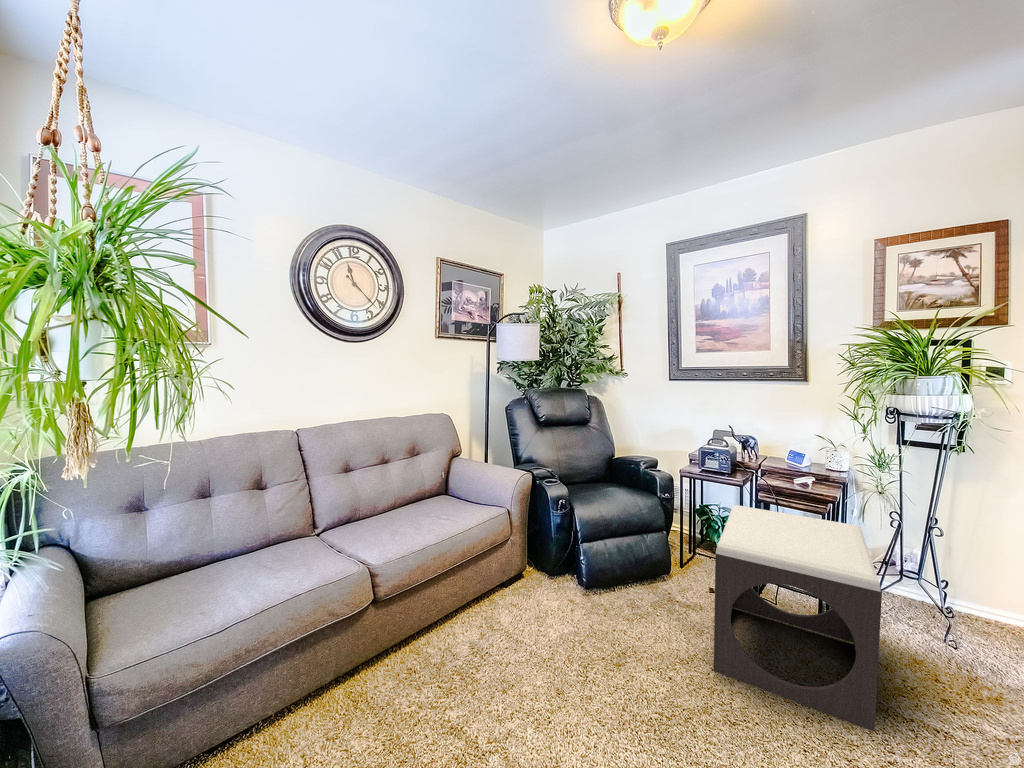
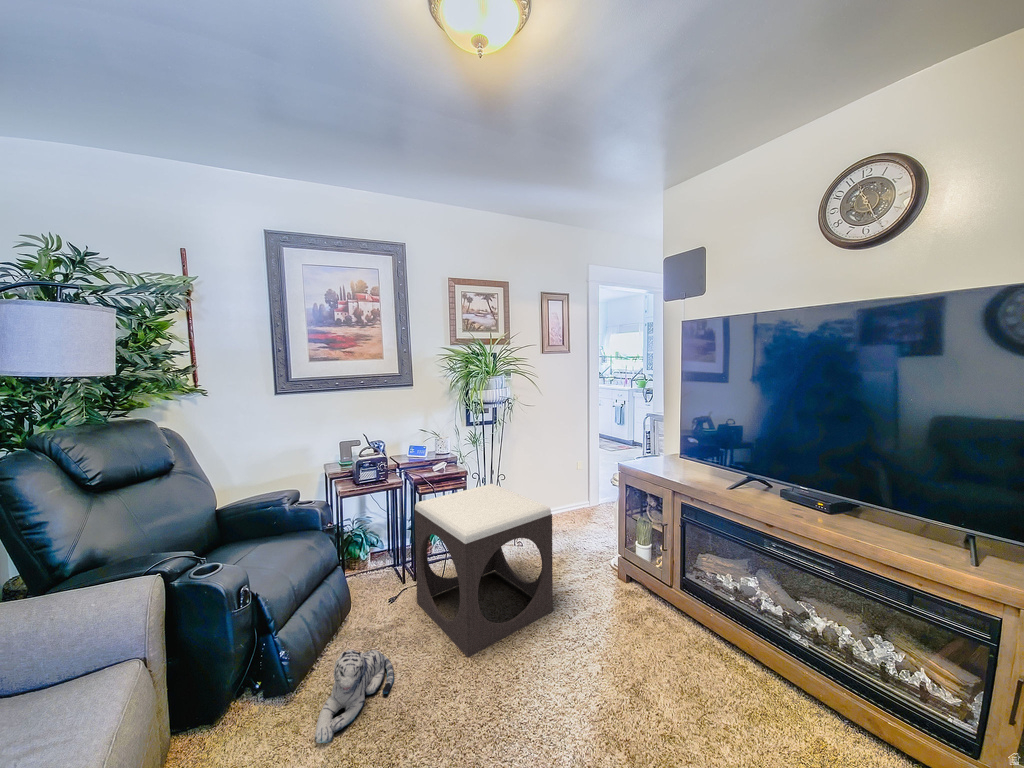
plush toy: none [577,579,657,634] -> present [315,649,394,743]

